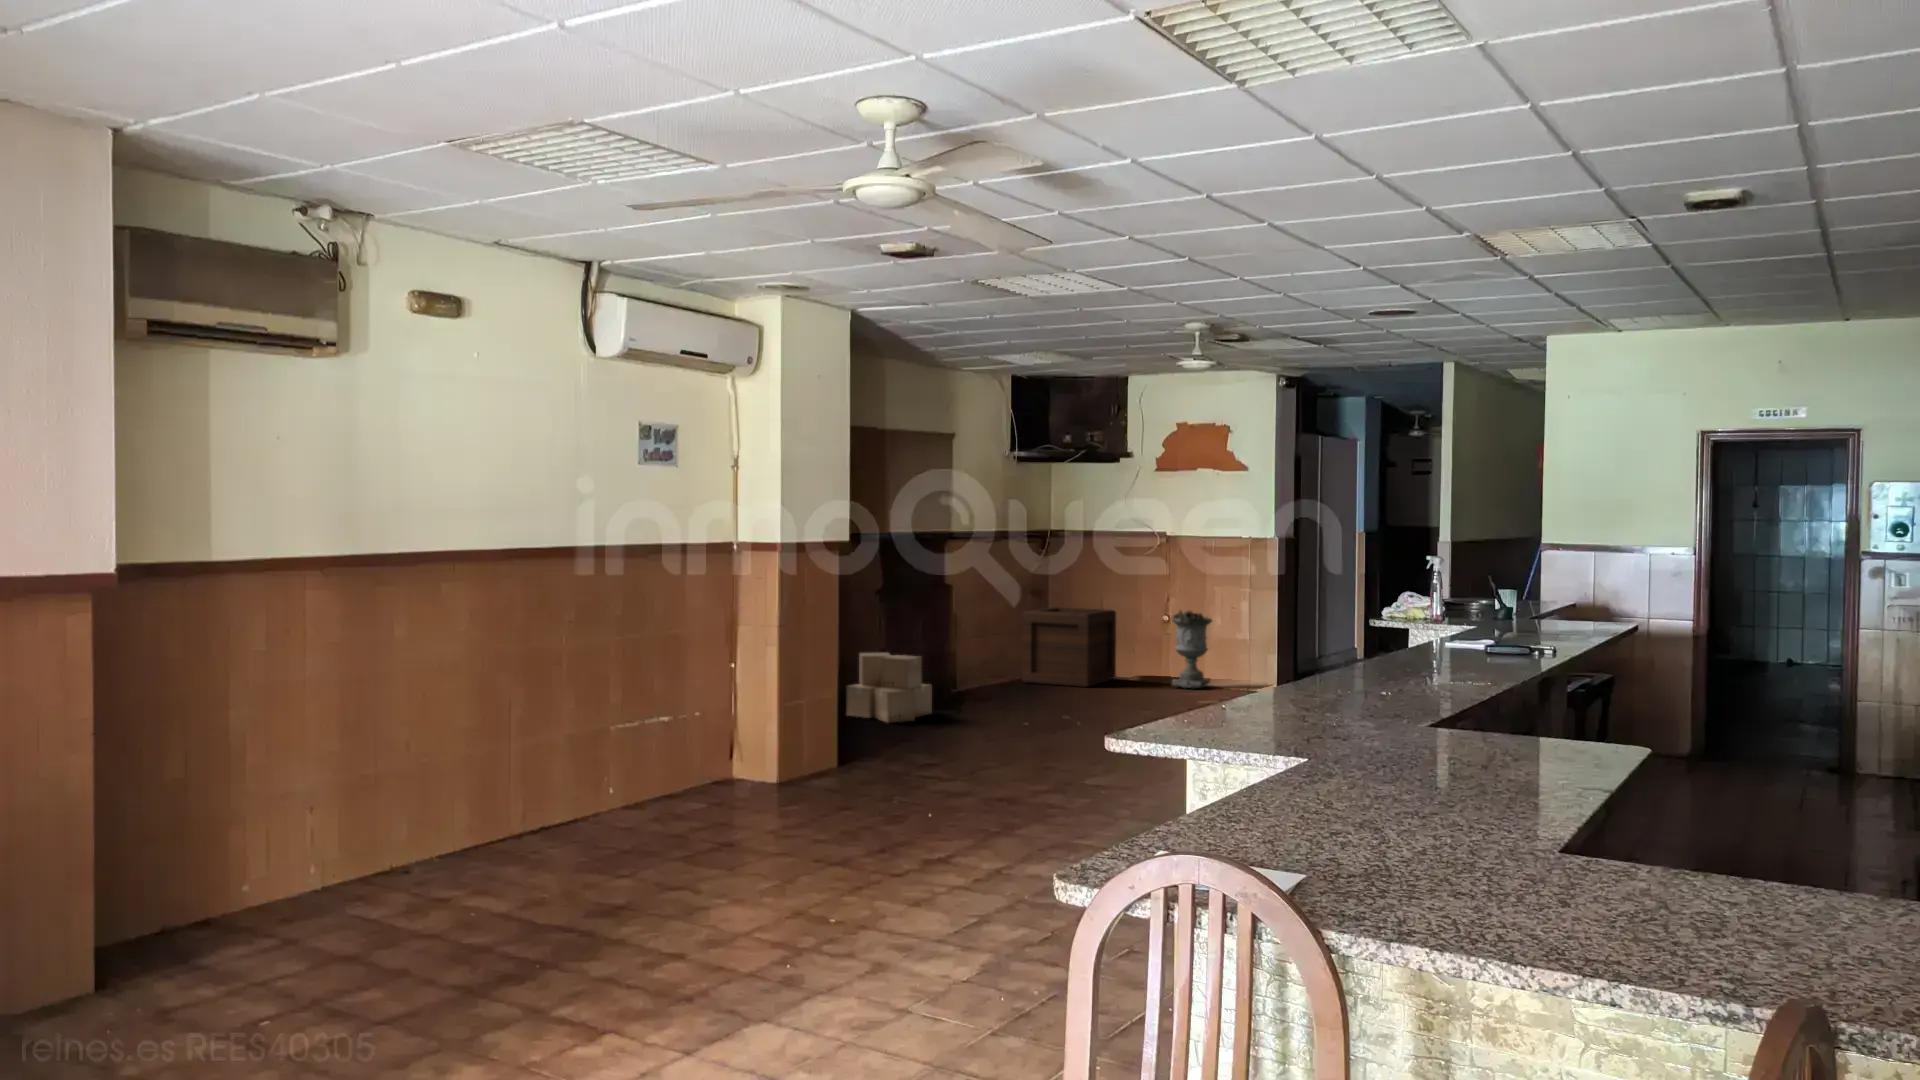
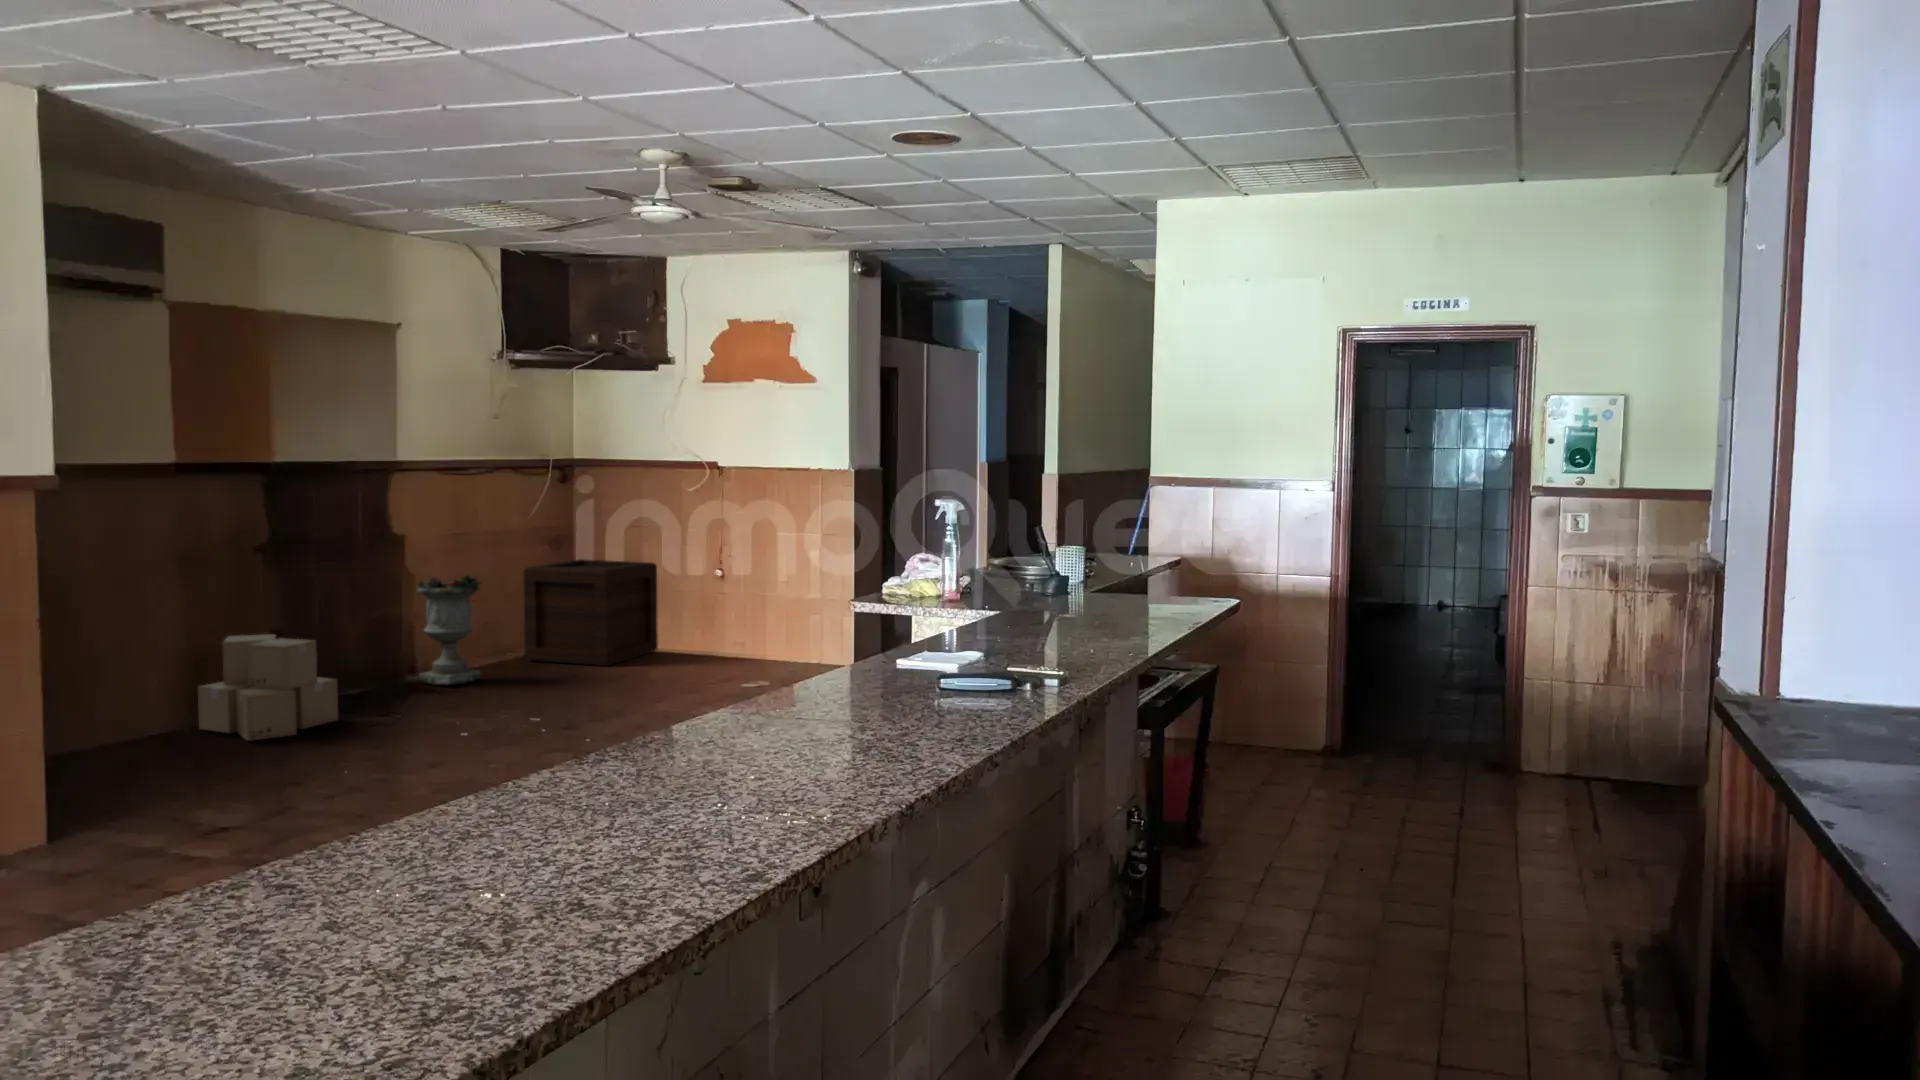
planter: present [1172,610,1212,688] -> present [418,574,482,685]

